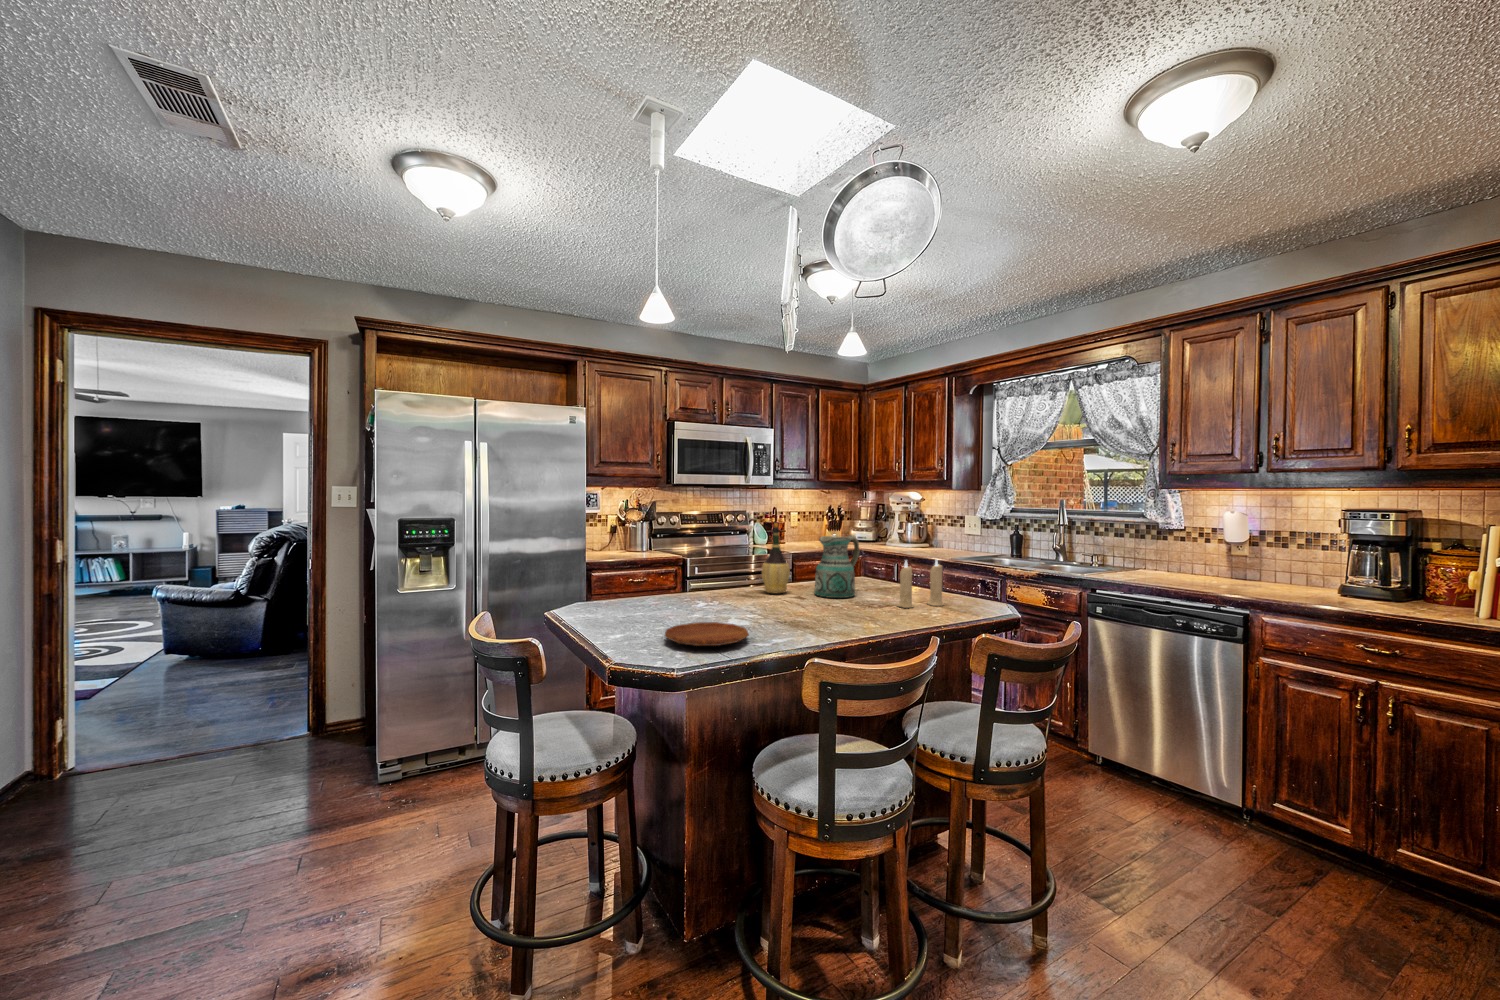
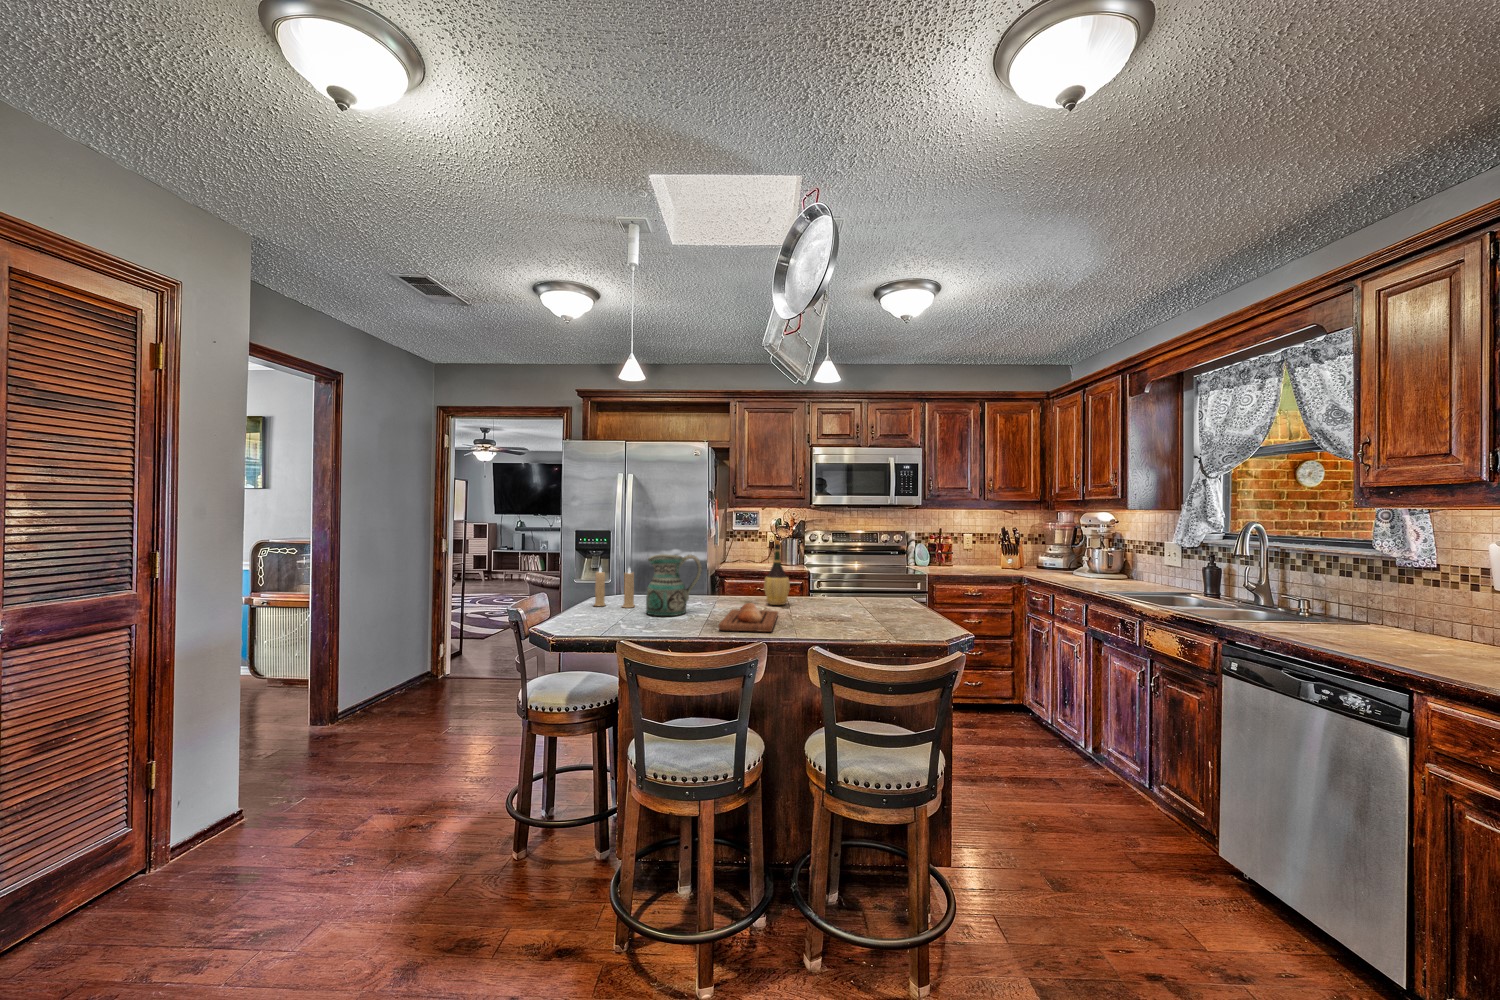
ceramic pitcher: present [814,535,859,598] -> present [646,554,702,616]
candle: present [897,560,943,608] -> present [594,567,635,608]
bread loaf: none [764,592,860,625] -> present [718,603,778,632]
tray: present [665,622,749,646] -> none [582,617,651,633]

